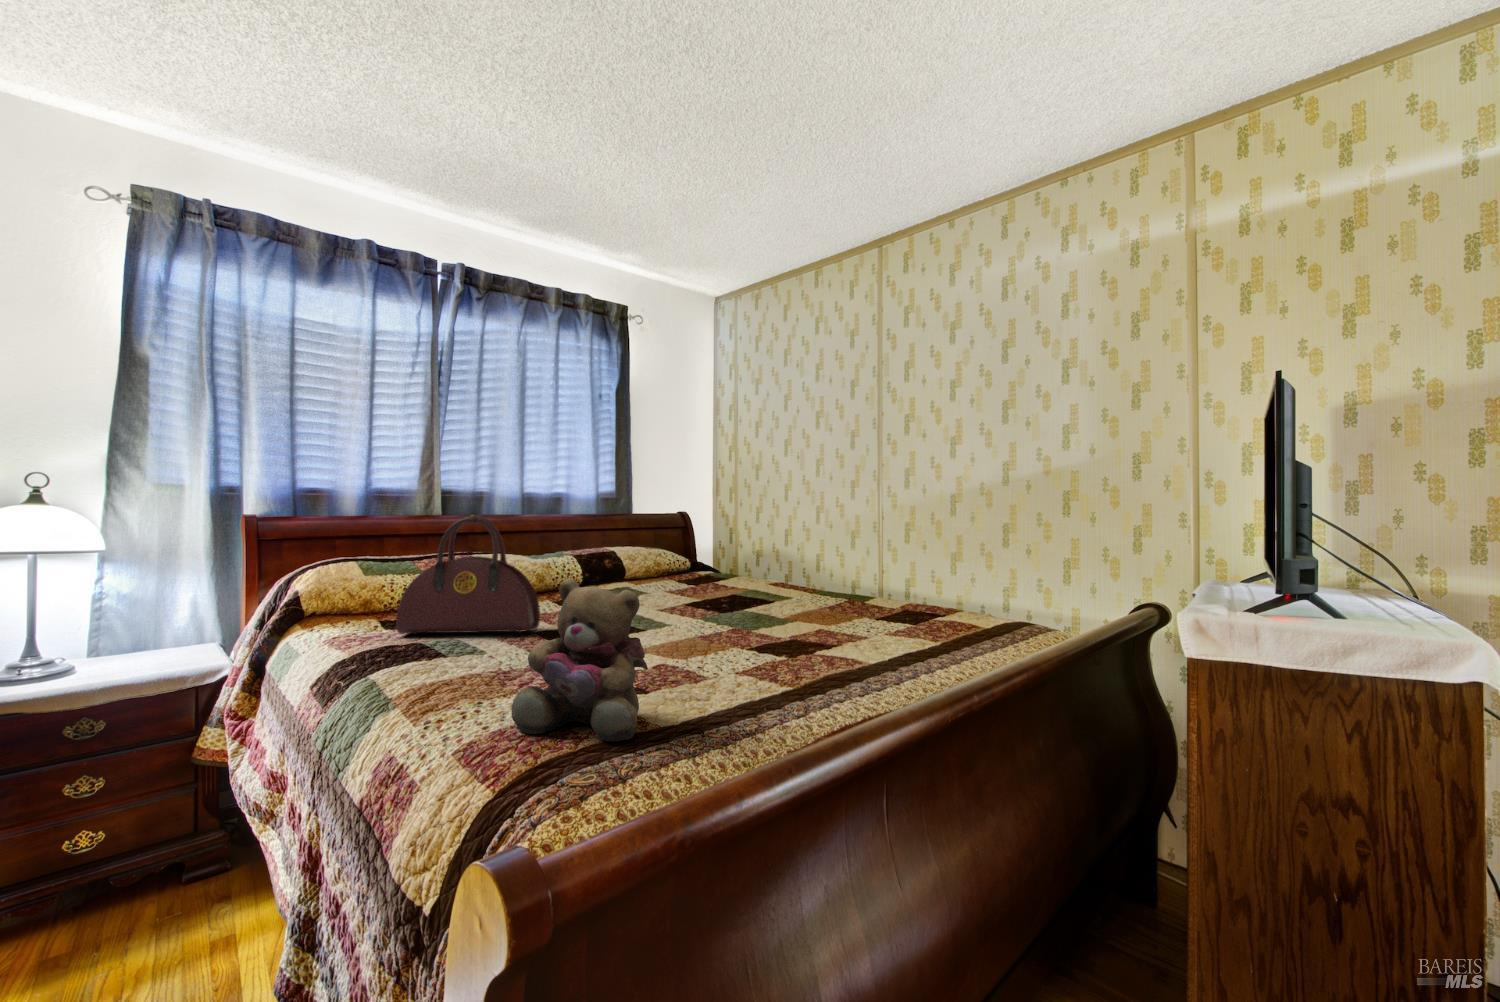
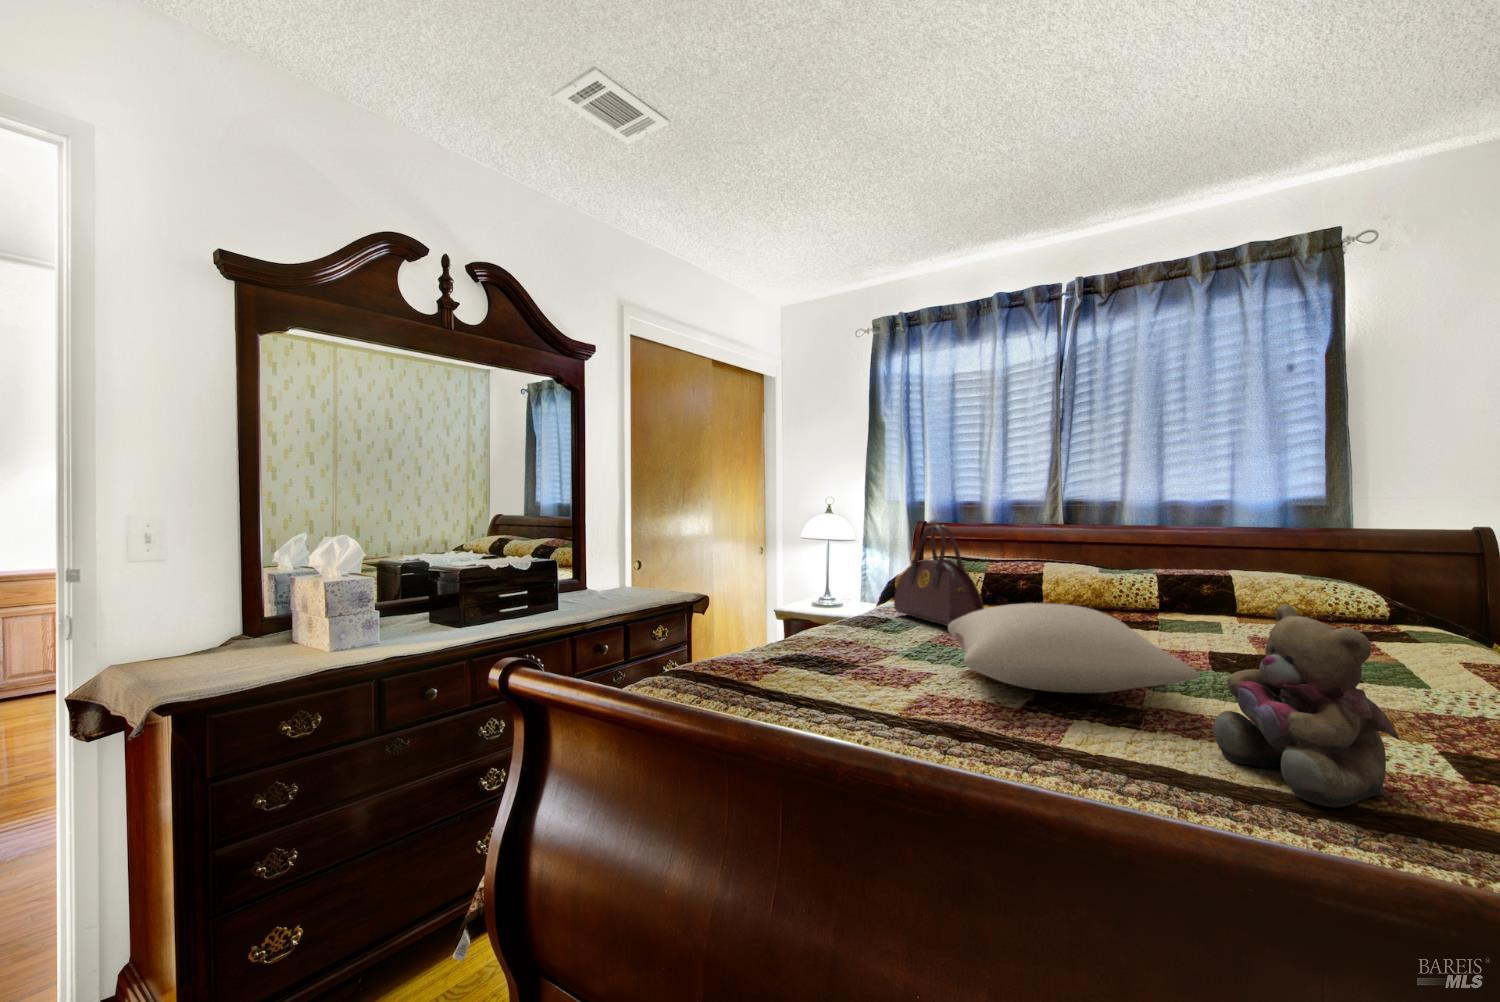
teddy bear: present [512,578,648,741] -> present [1213,604,1399,808]
pillow: none [642,578,847,649] -> present [948,603,1200,693]

